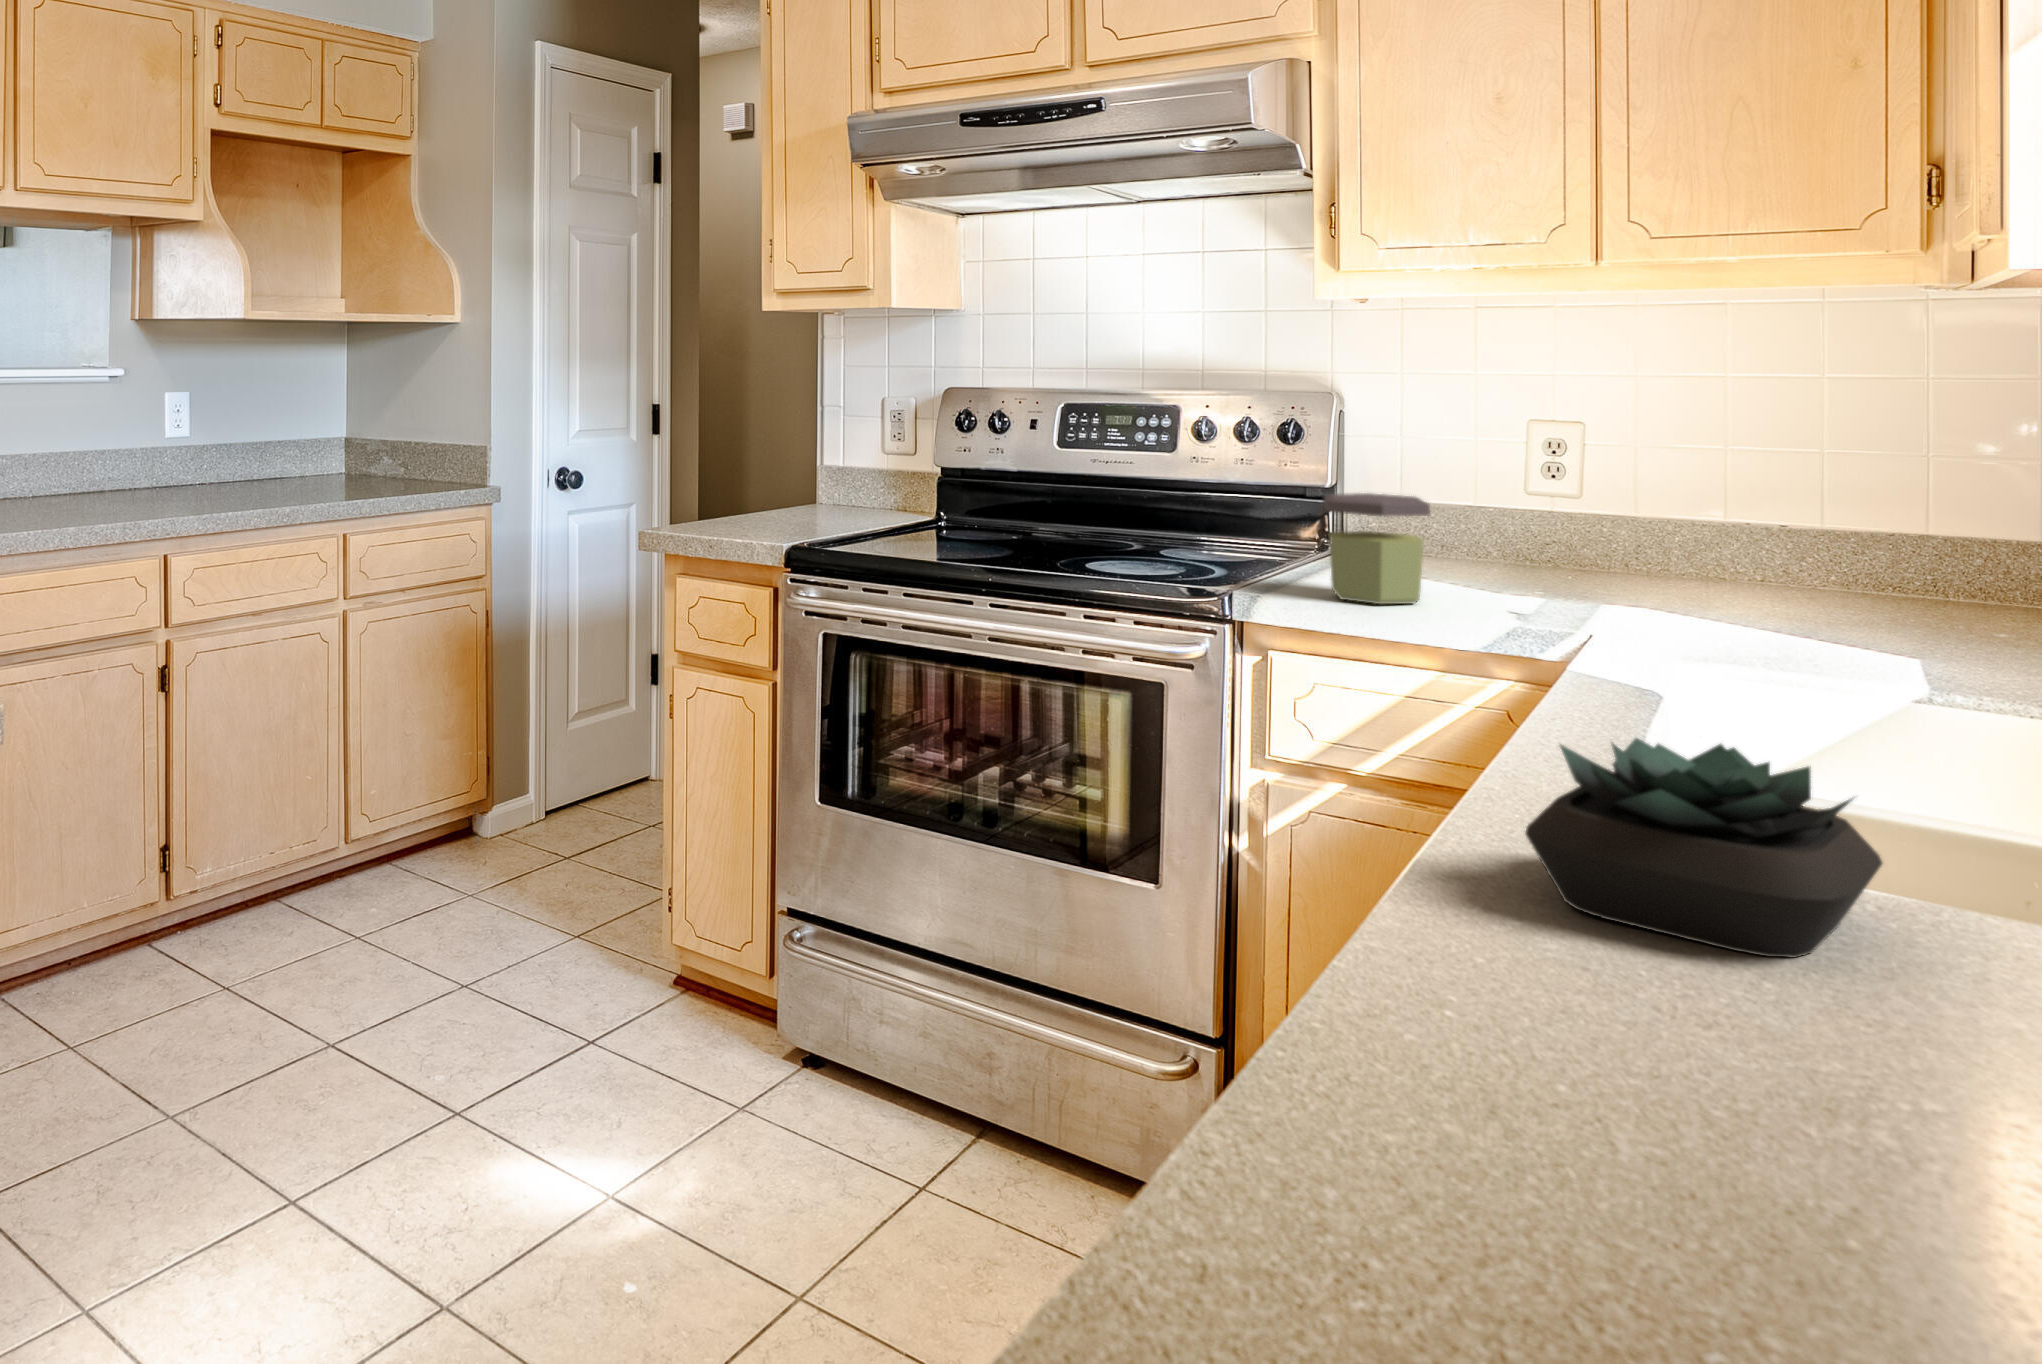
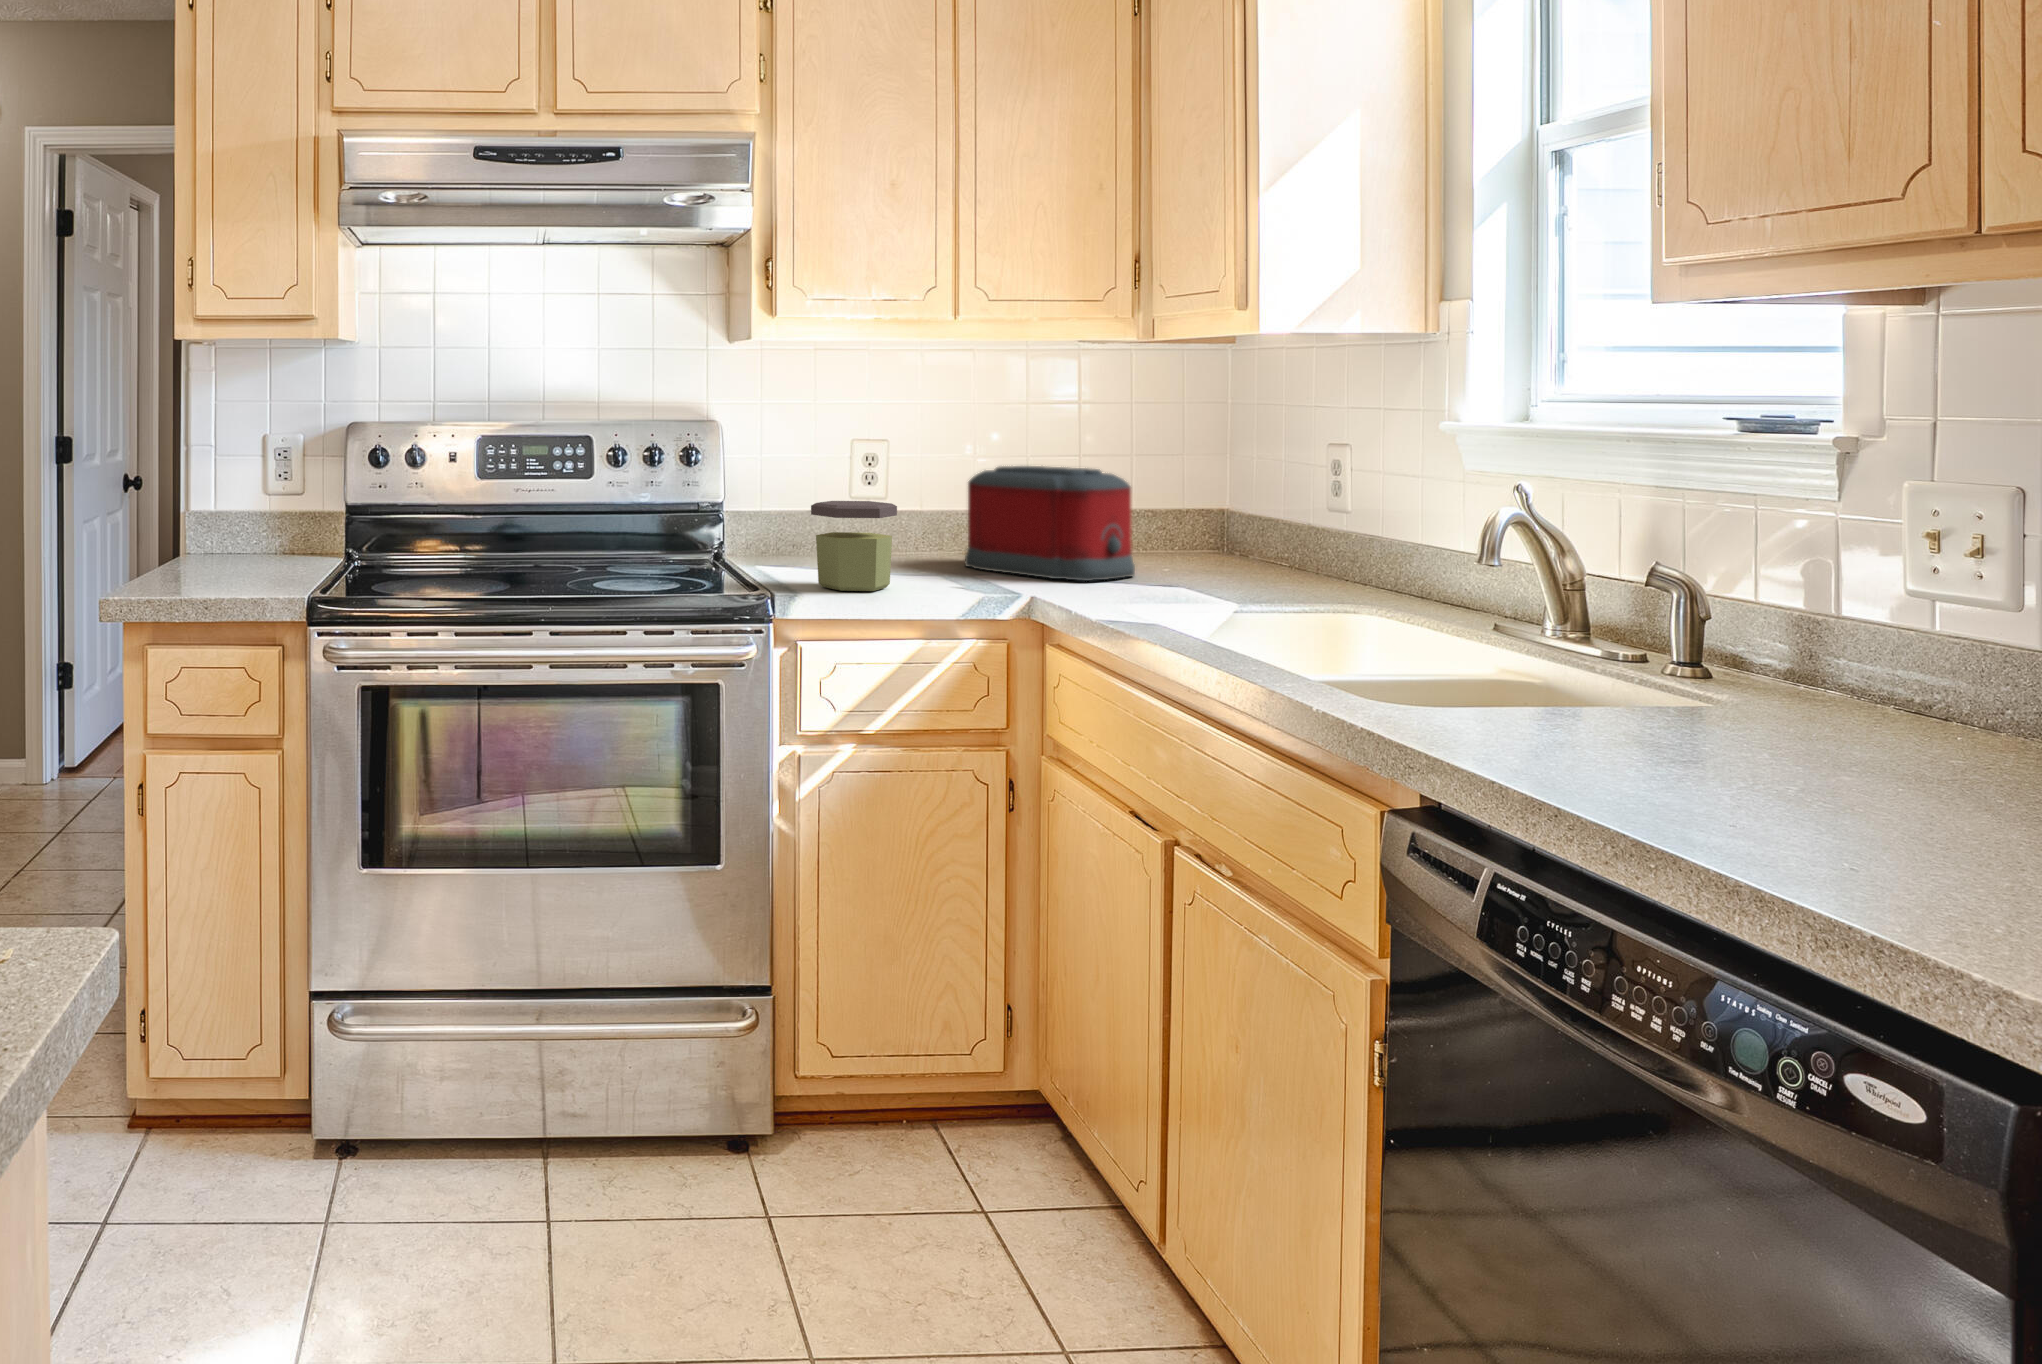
toaster: none [1642,465,1884,634] -> present [965,466,1135,581]
succulent plant: present [1525,738,1882,958] -> none [1559,647,1853,790]

